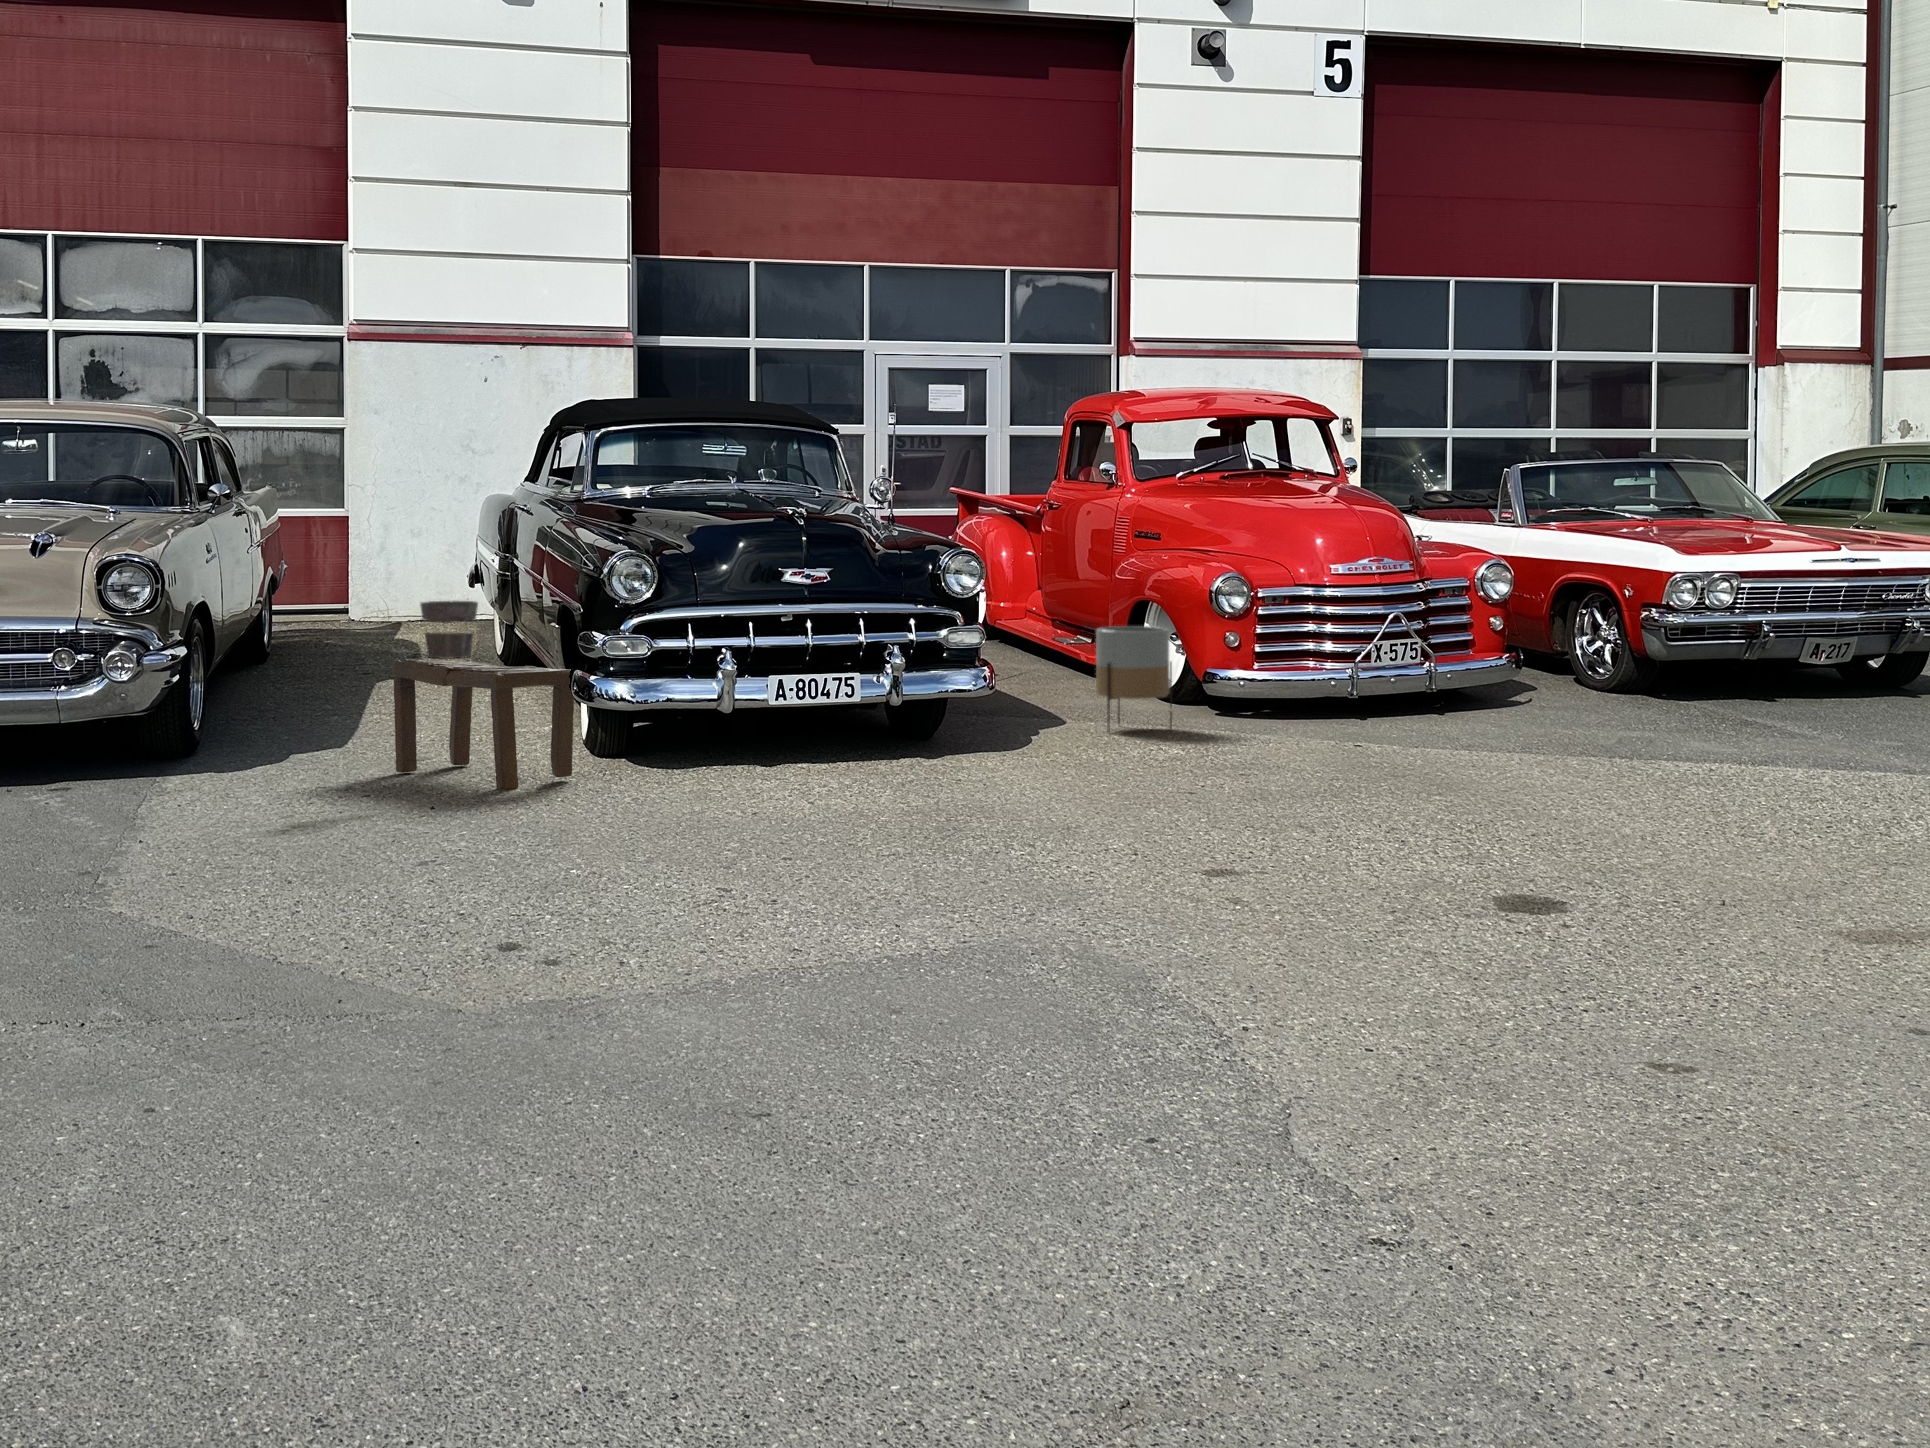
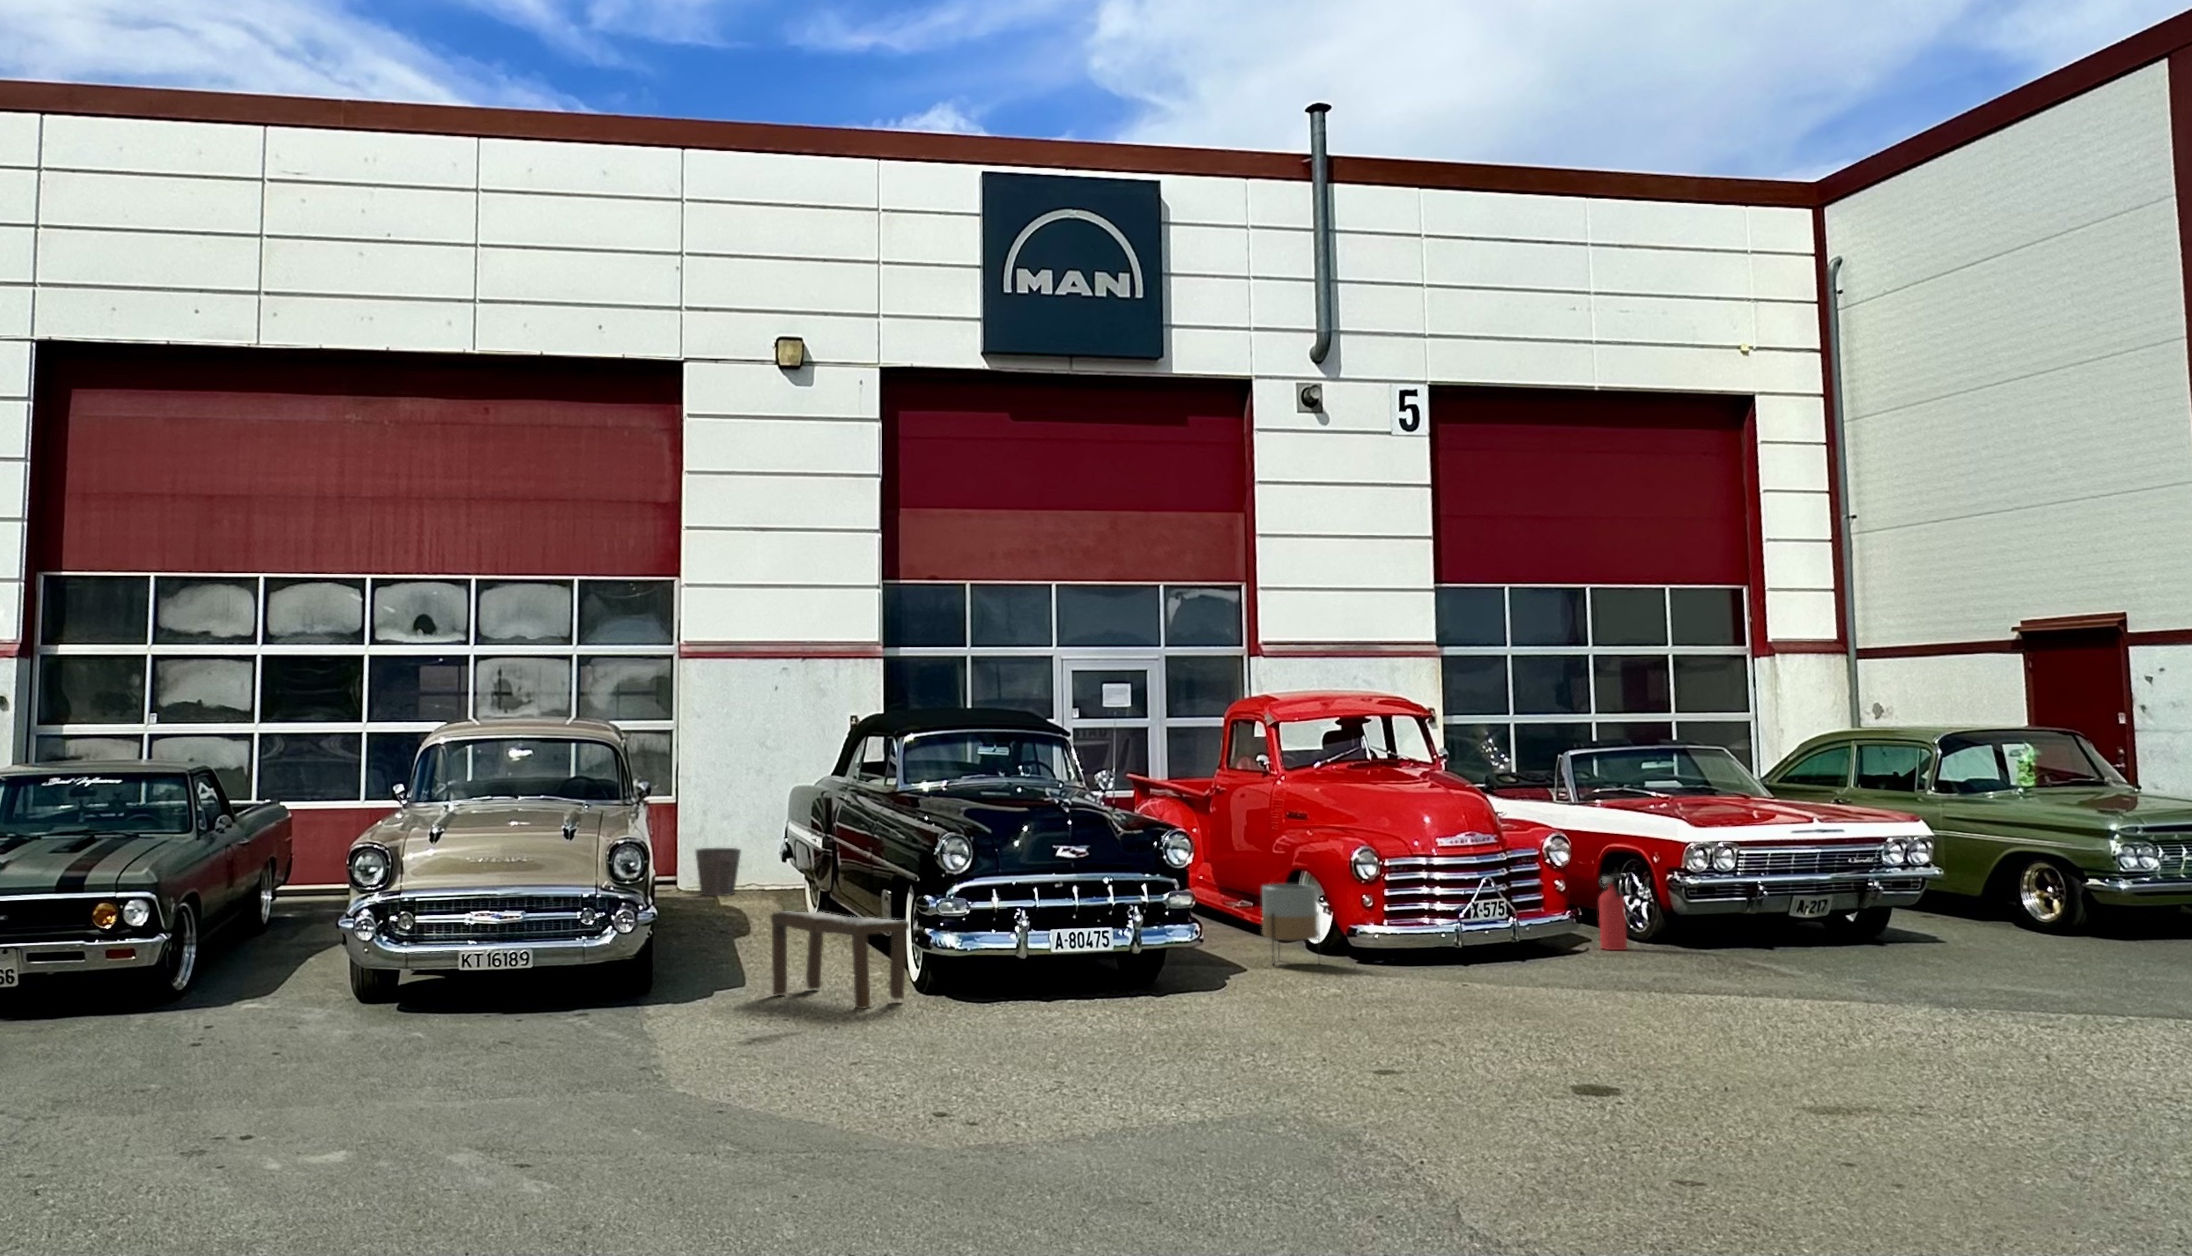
fire extinguisher: none [1546,612,1586,711] -> present [1599,873,1627,950]

